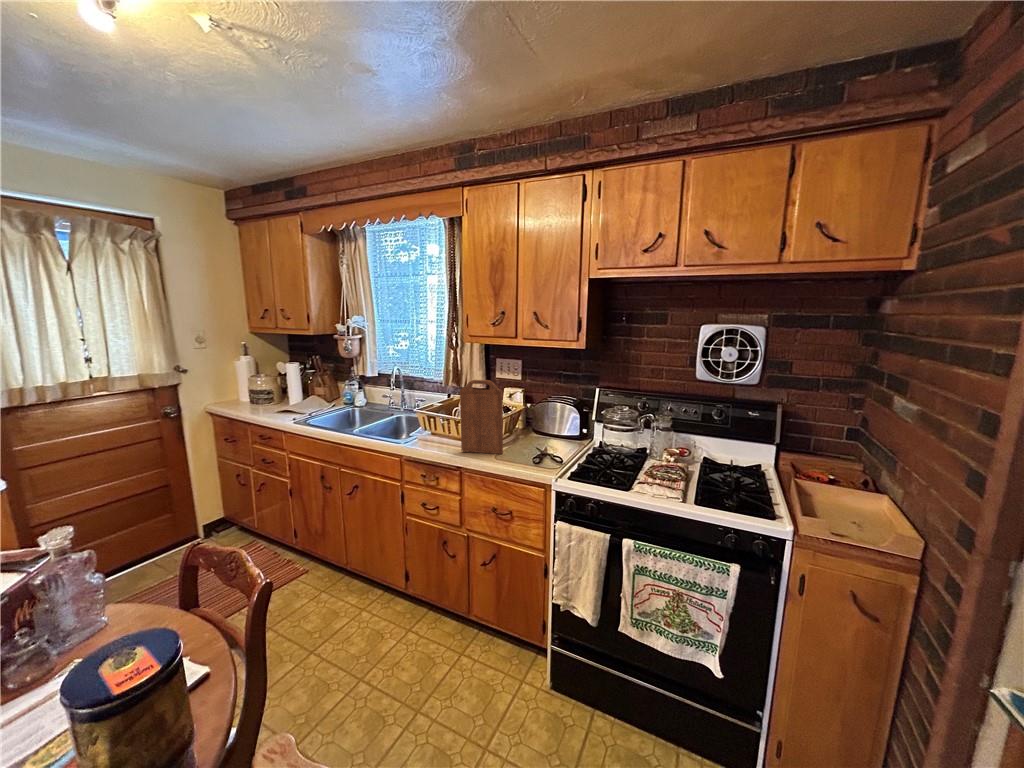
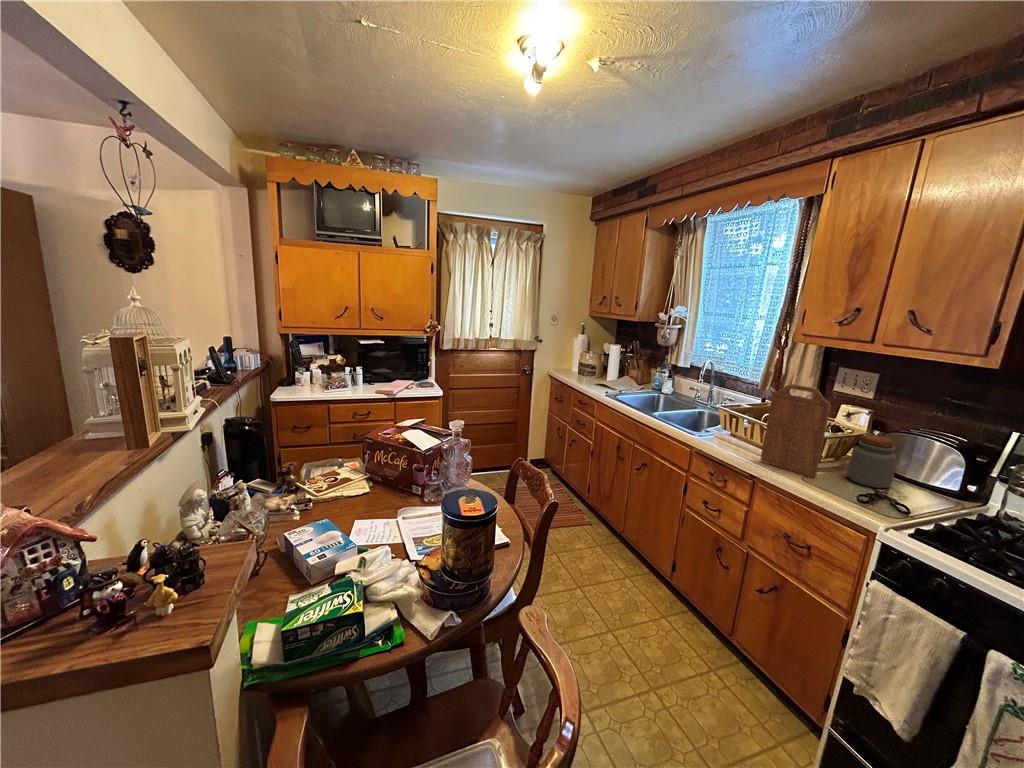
jar: none [520,408,547,449] -> present [847,434,897,488]

